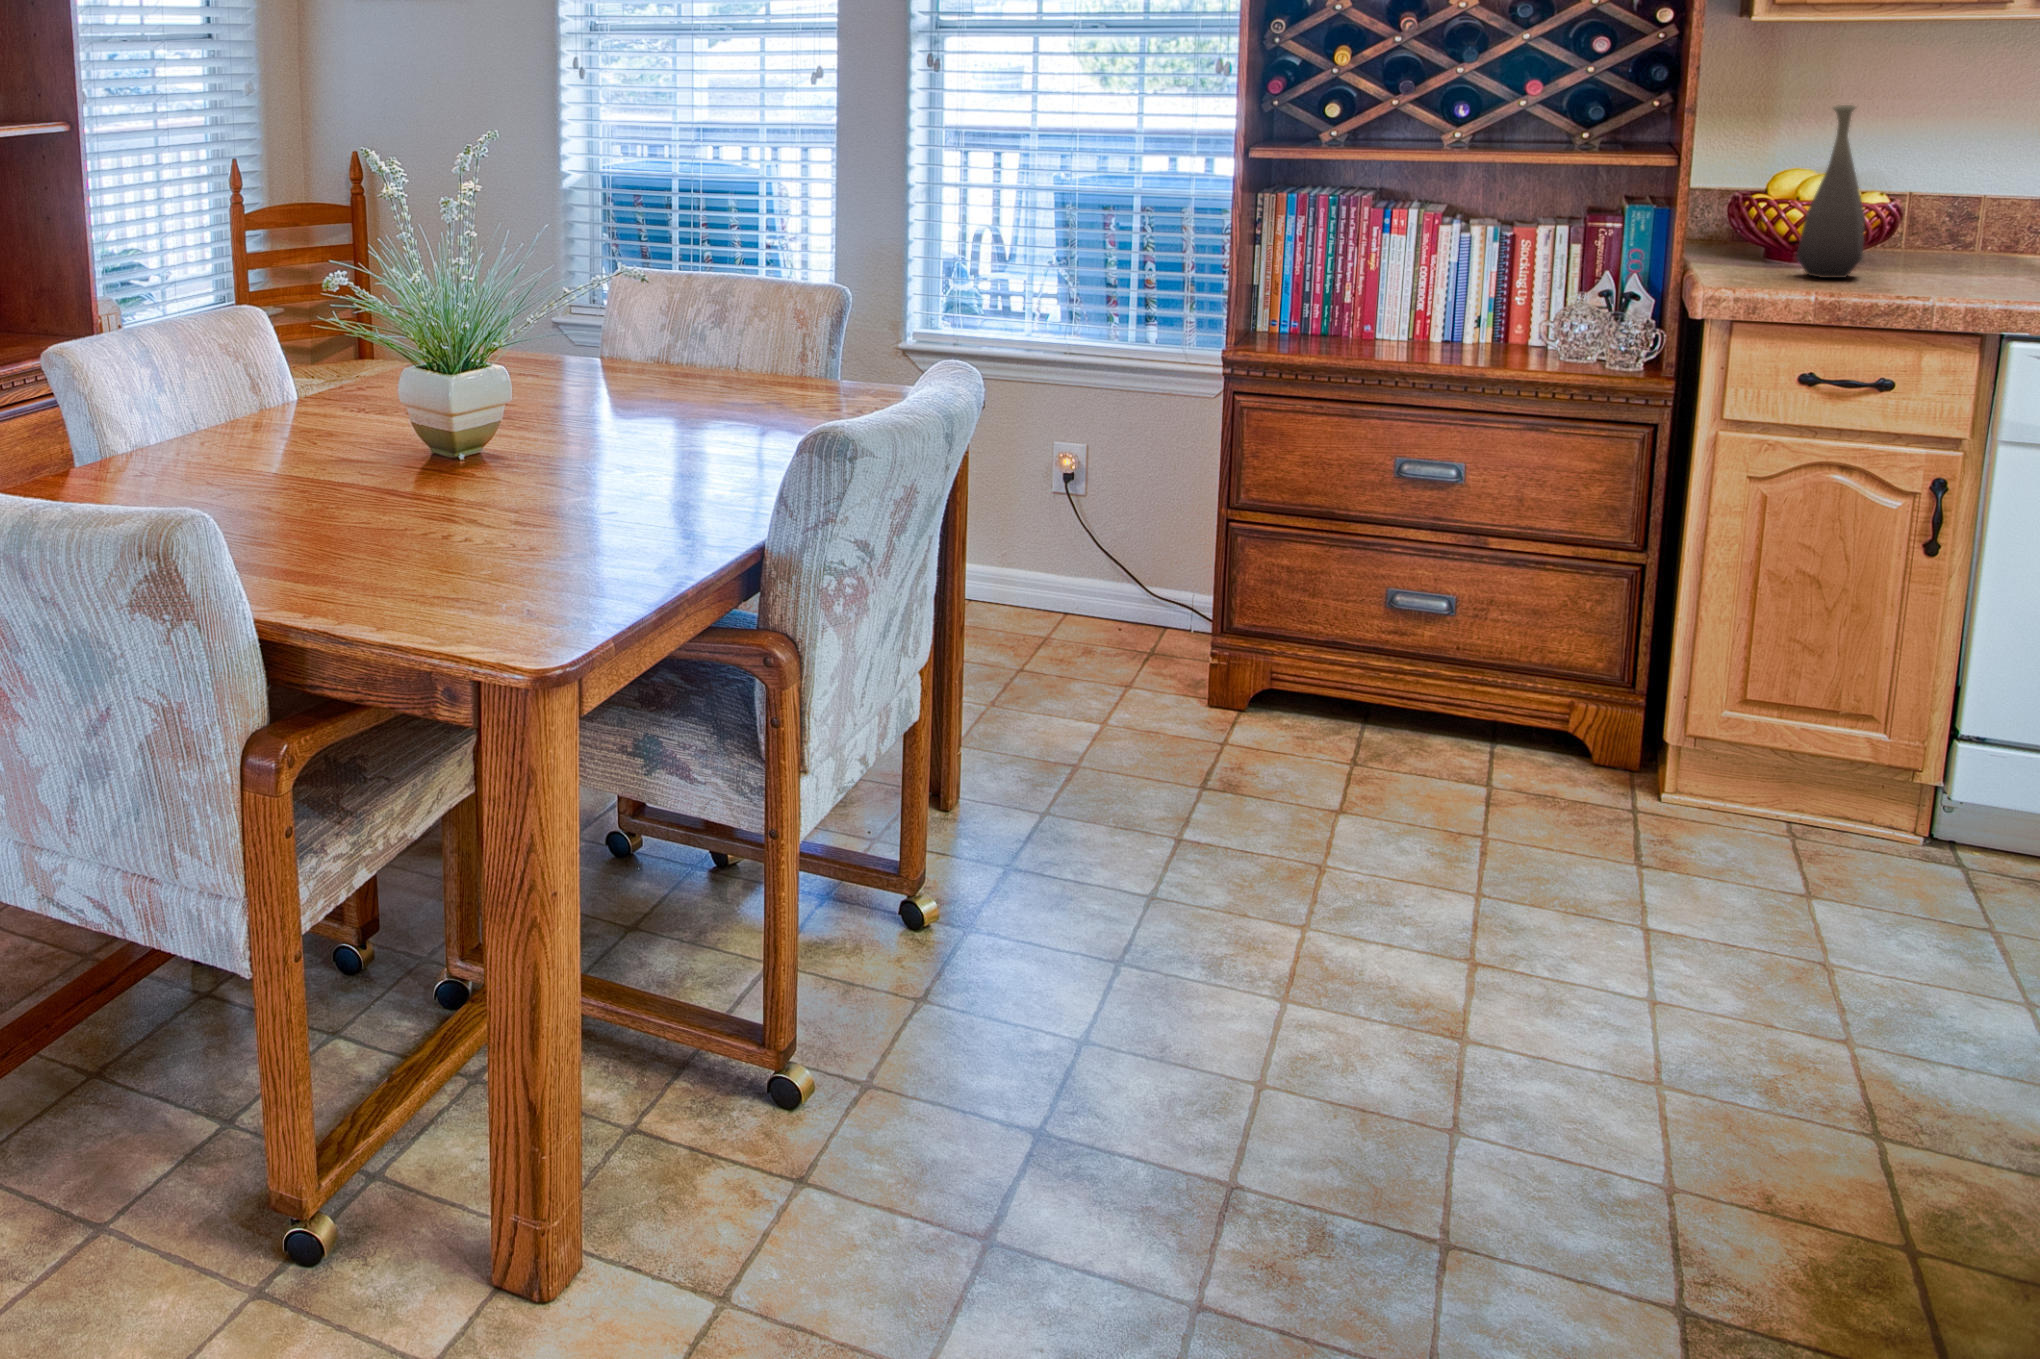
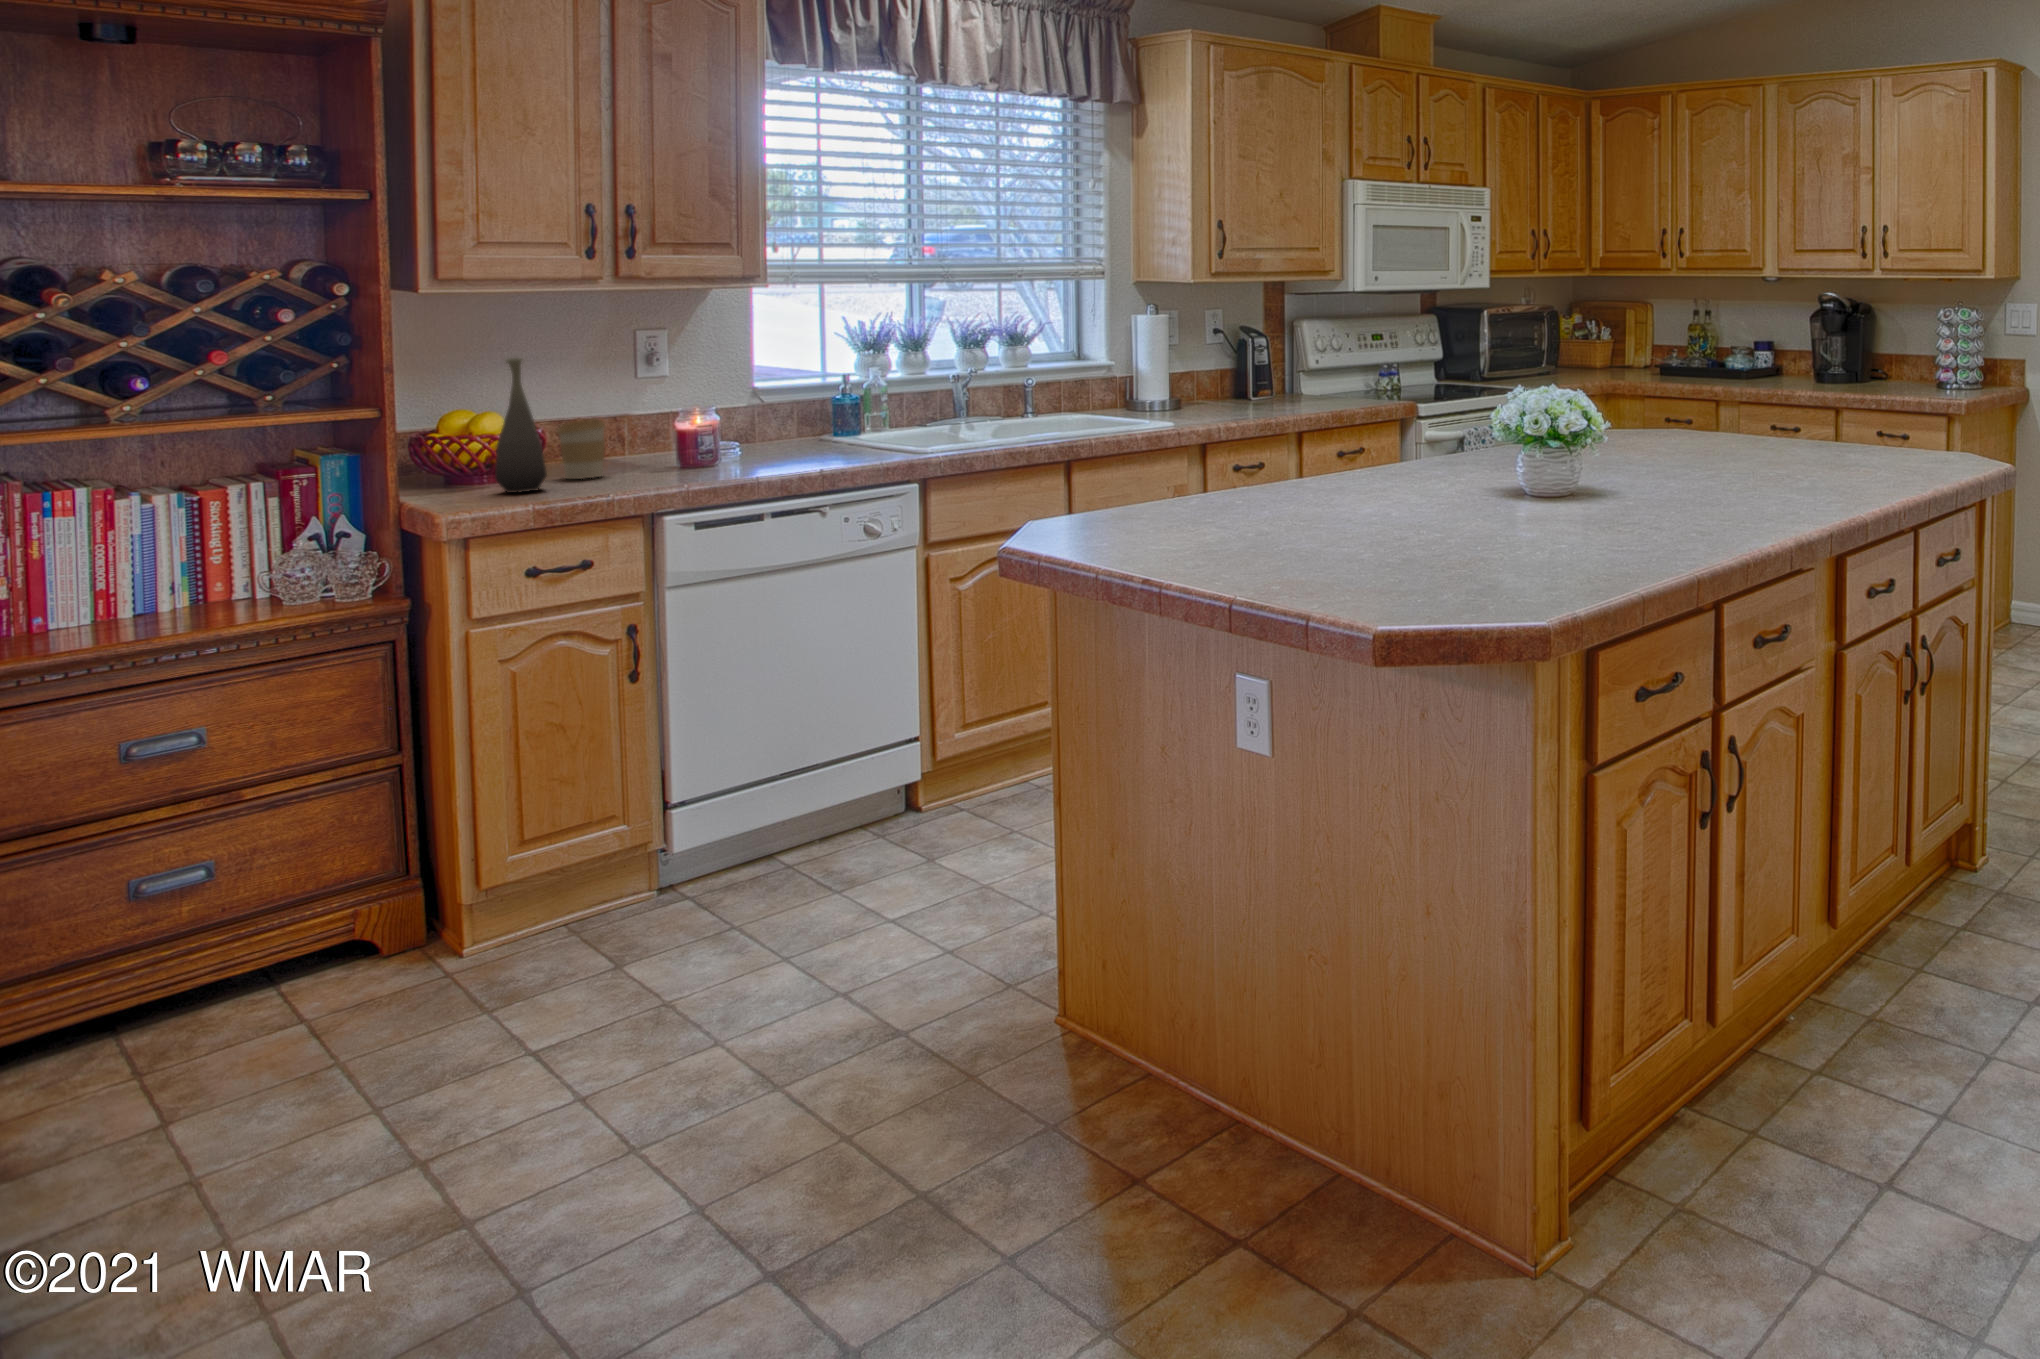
coffee cup: none [1902,191,1973,271] -> present [557,418,605,479]

